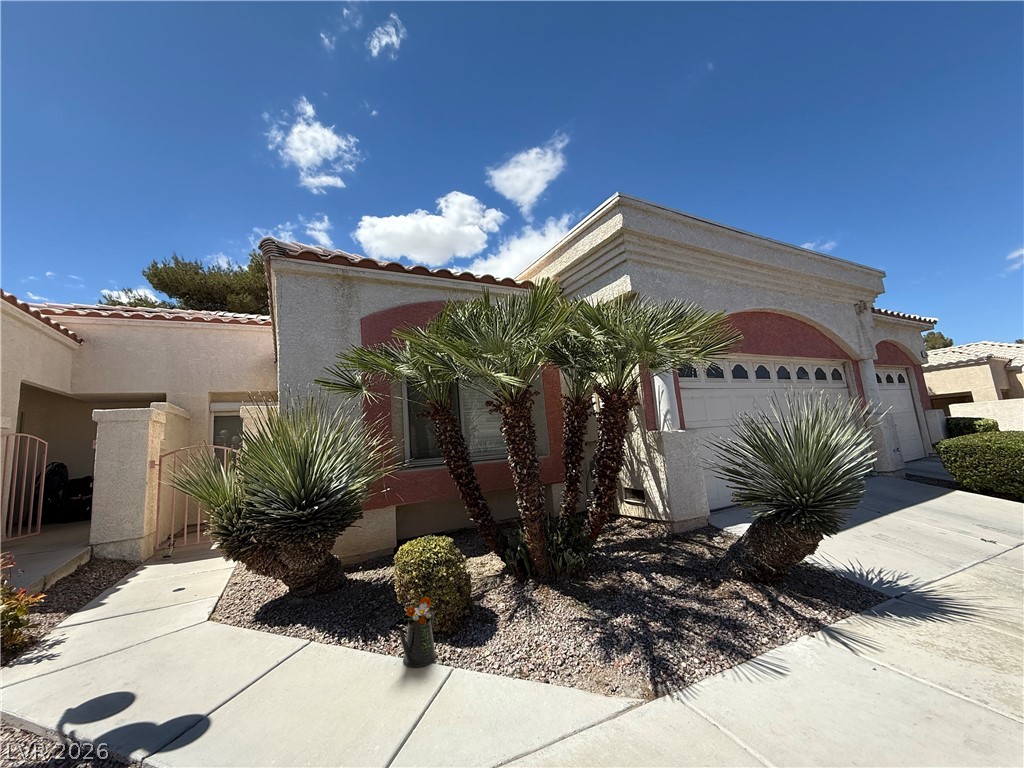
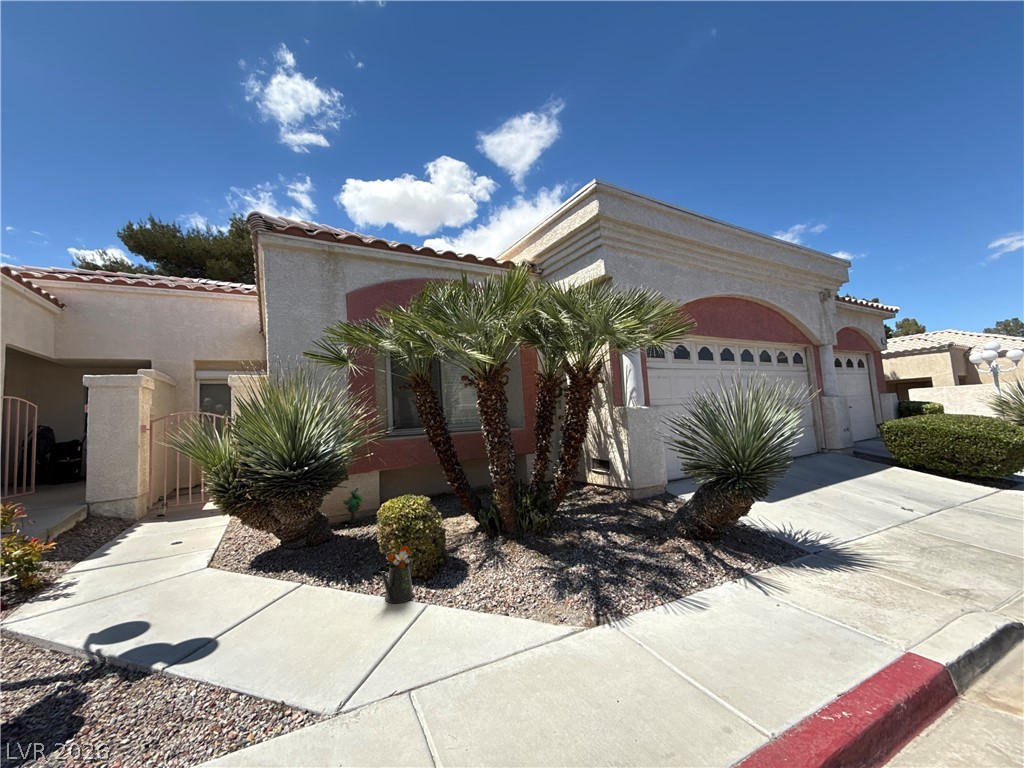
decorative plant: none [357,525,380,564] -> present [344,488,362,523]

